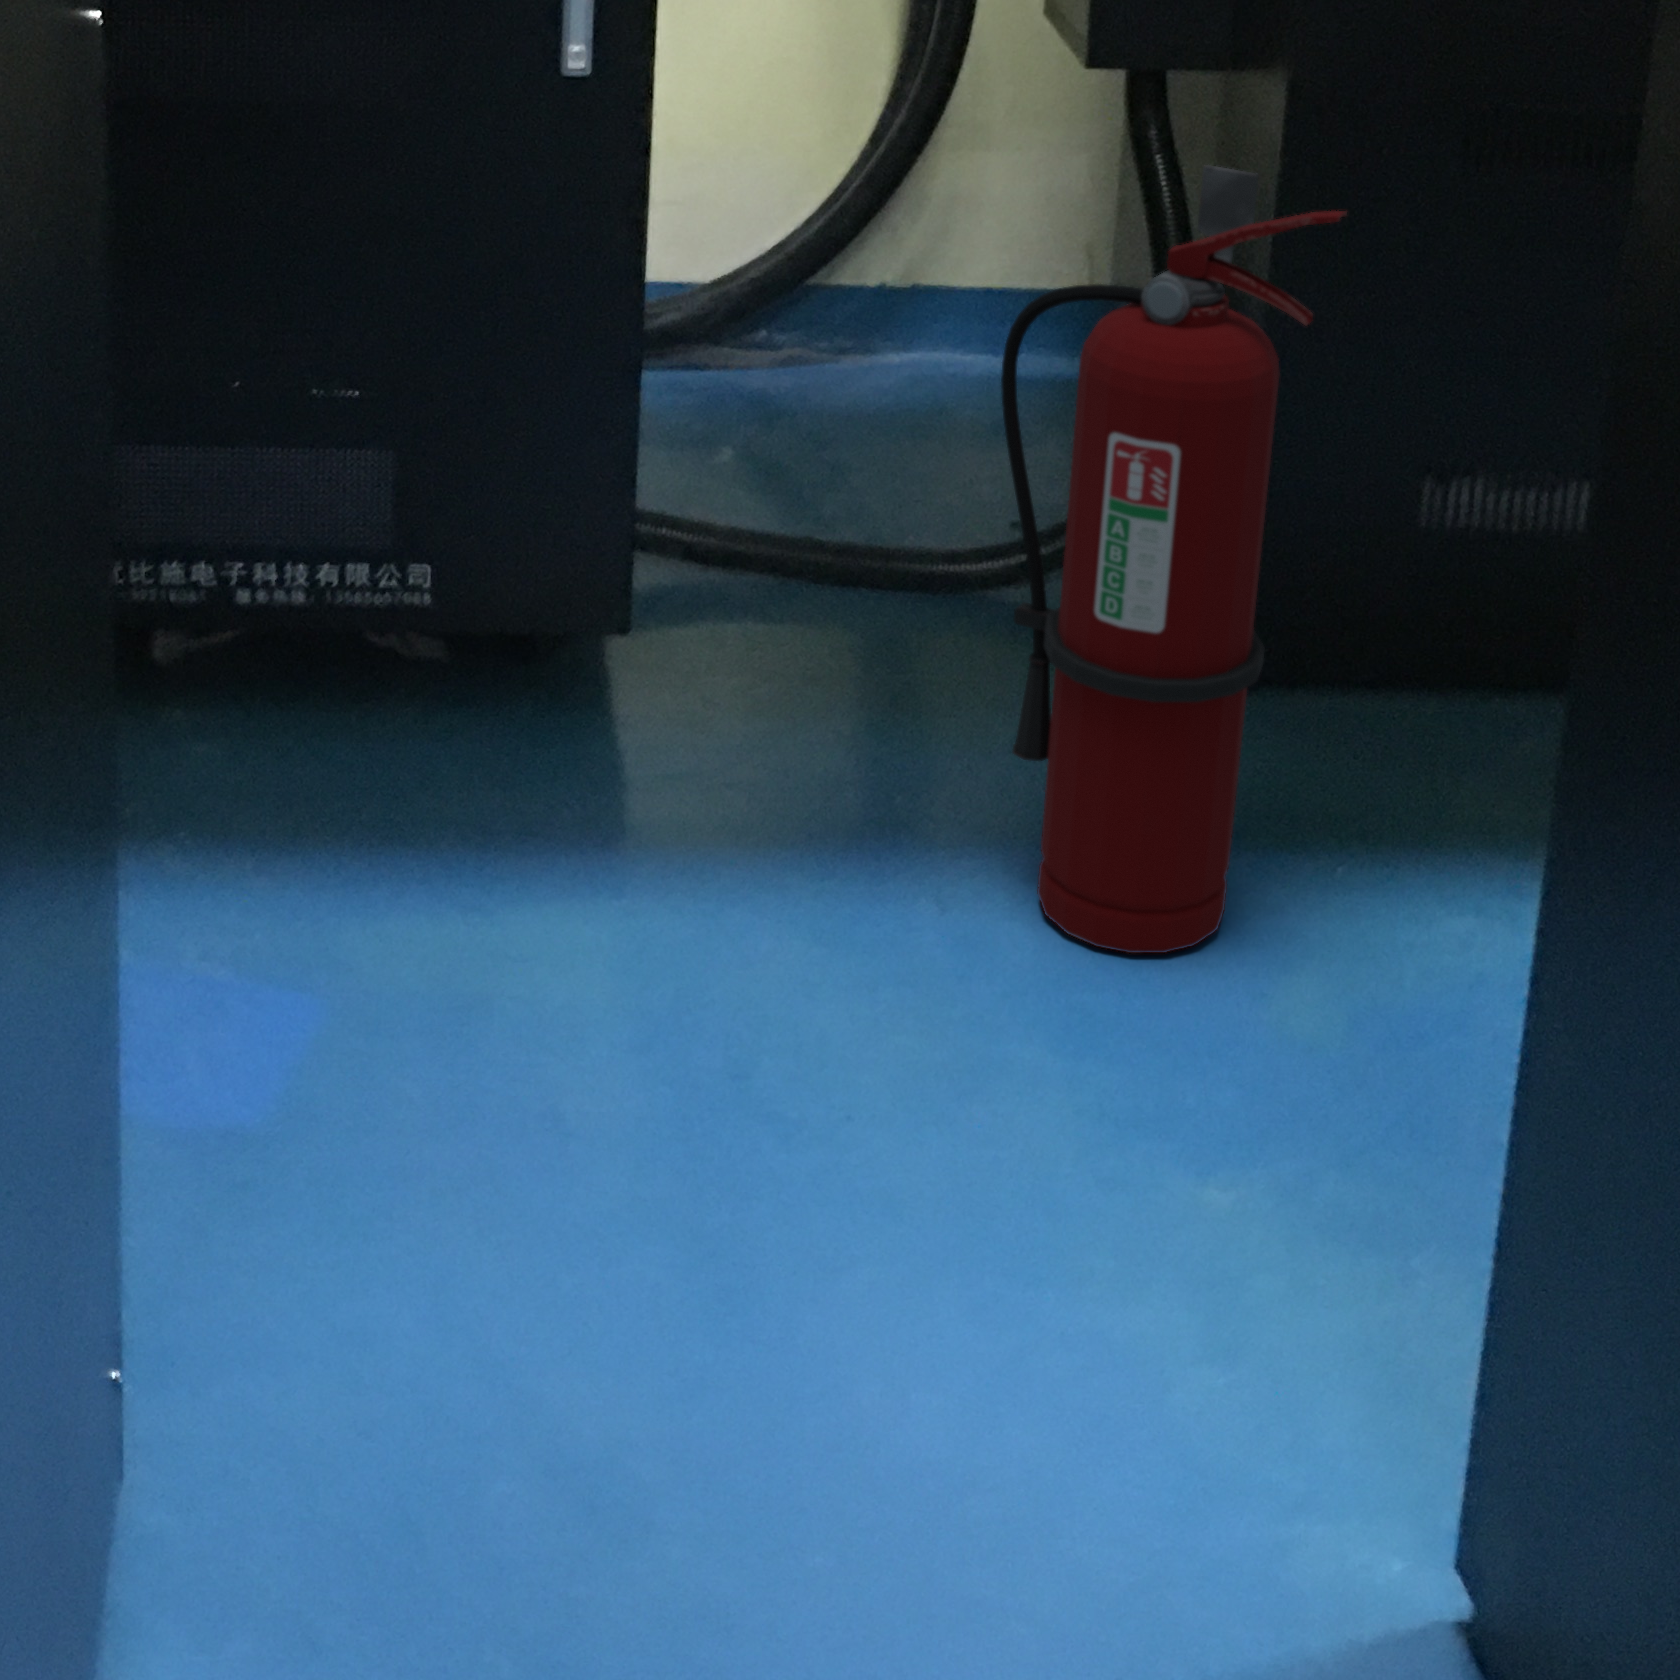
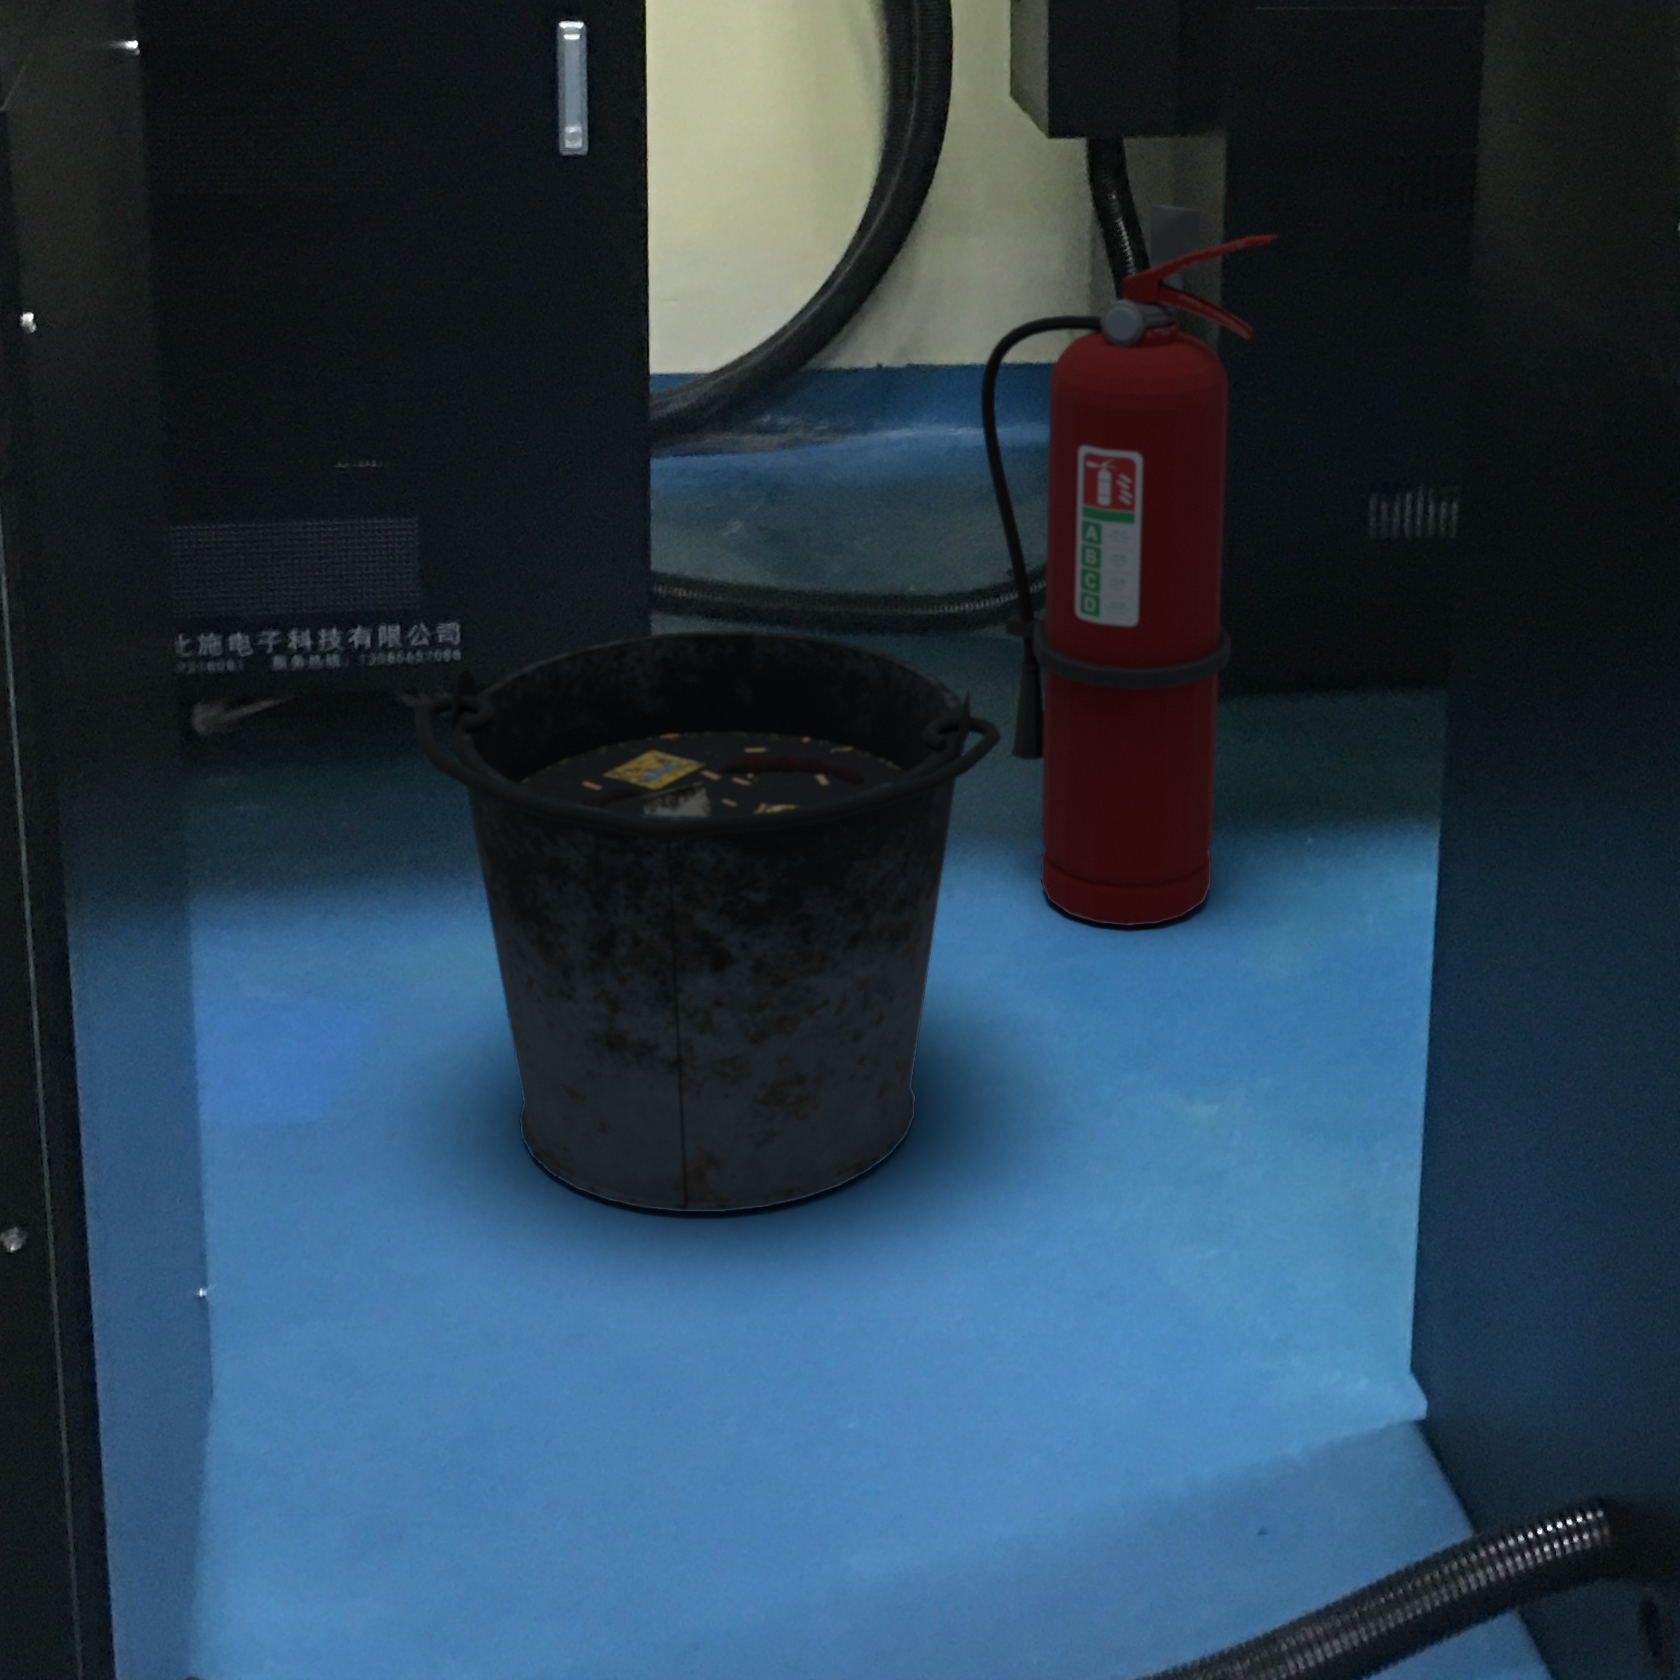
bucket: none [377,619,1015,1275] -> present [415,631,1001,1212]

